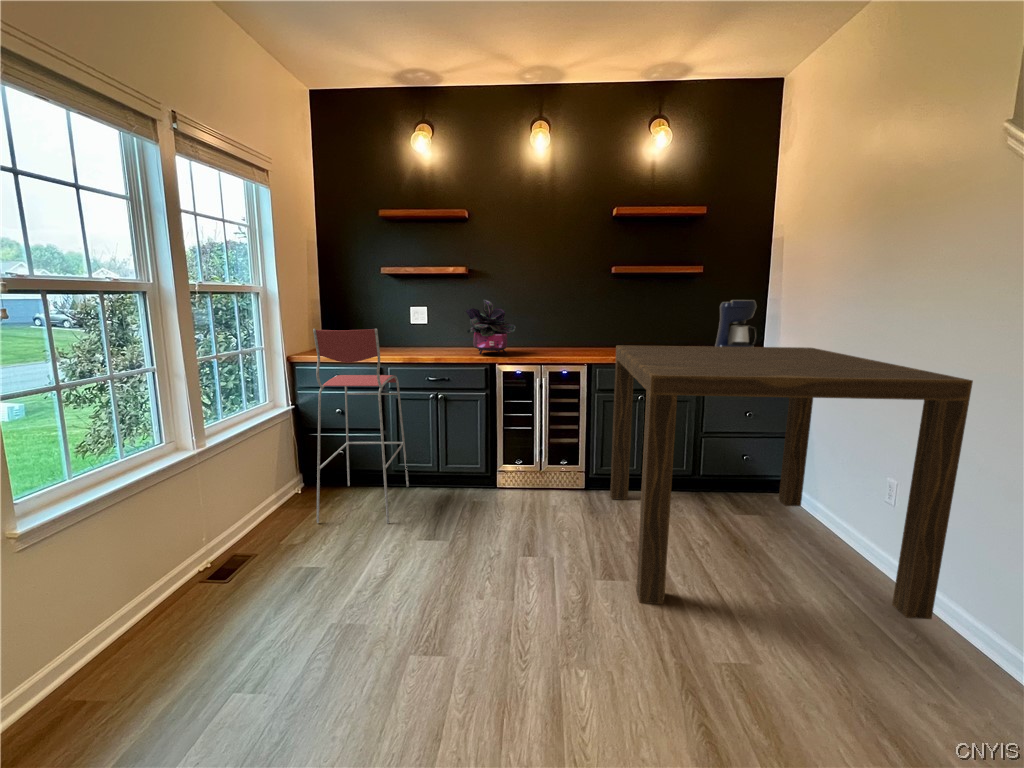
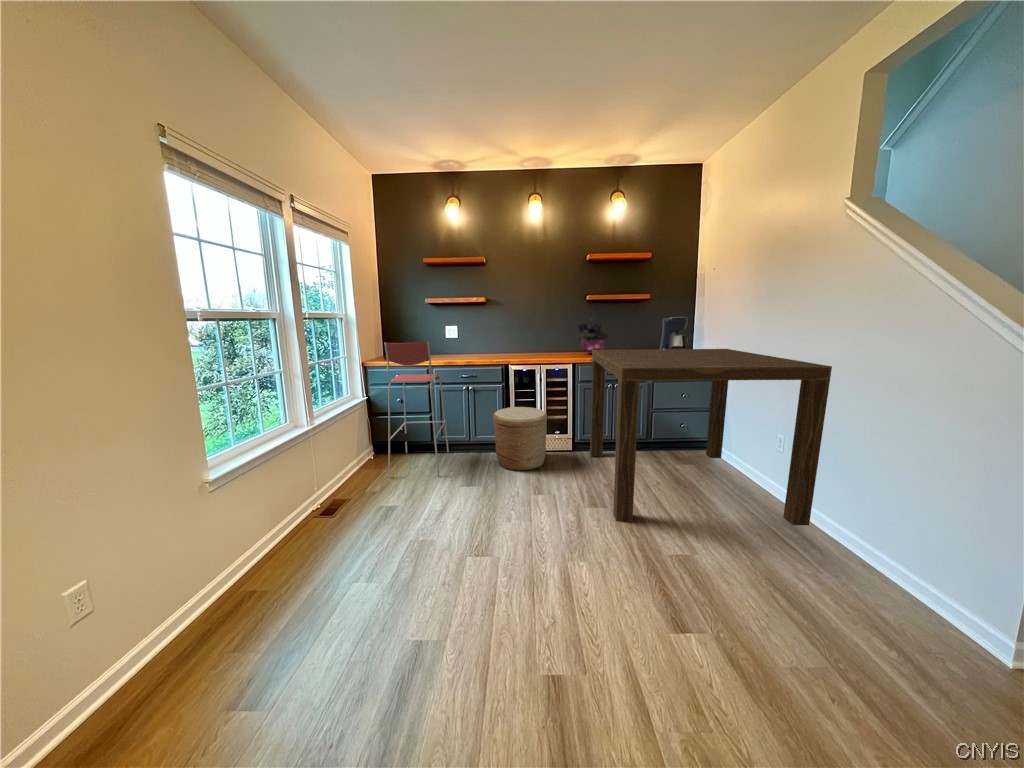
potted plant: present [466,299,516,354] -> present [578,318,610,353]
woven basket: none [471,425,548,518] -> present [493,407,547,471]

